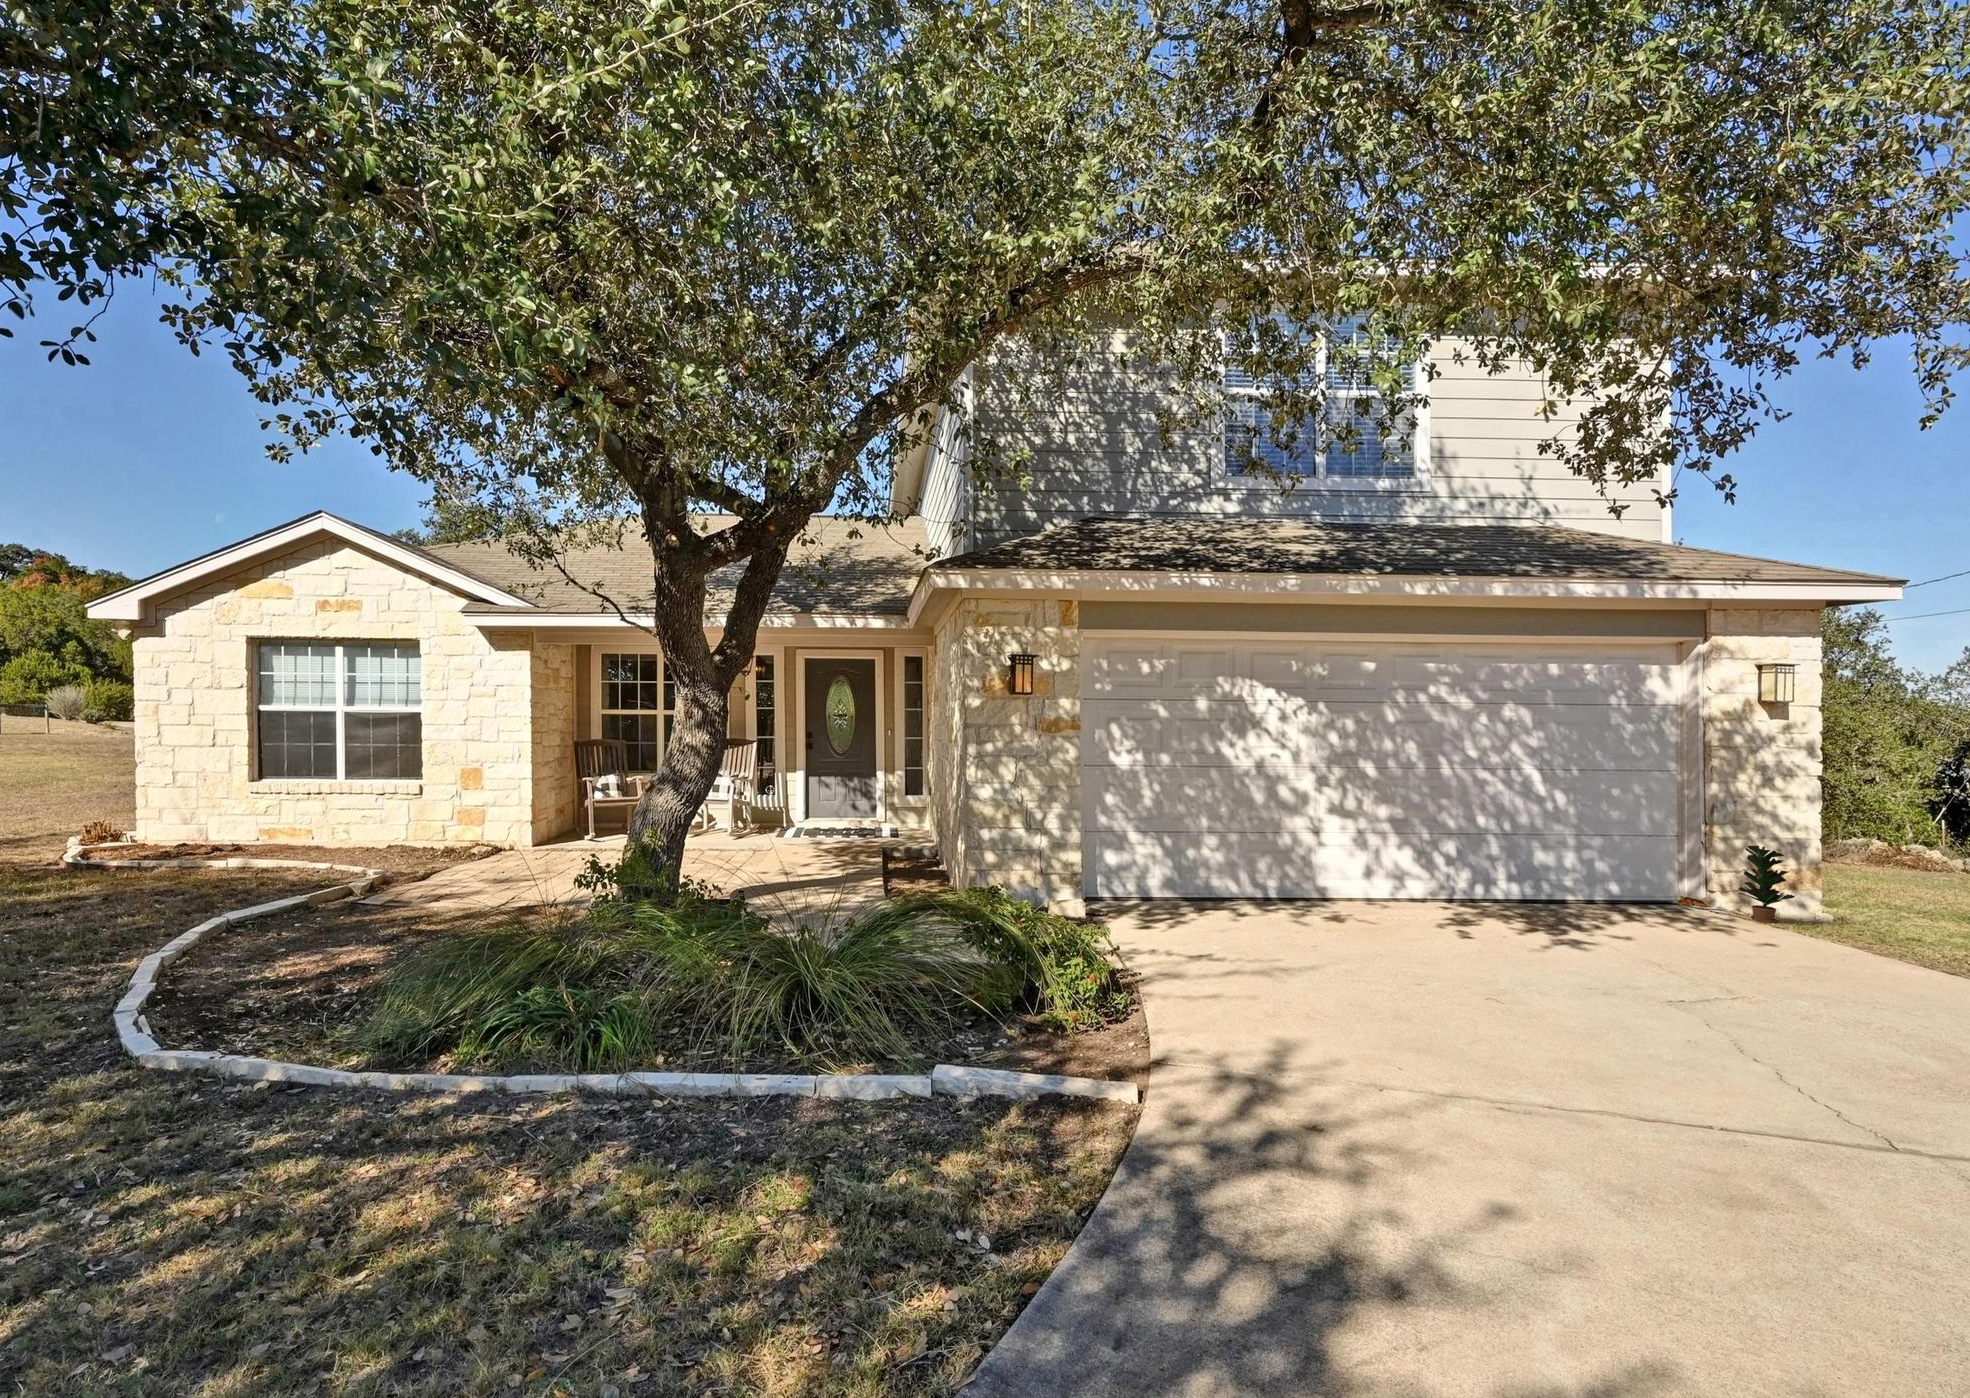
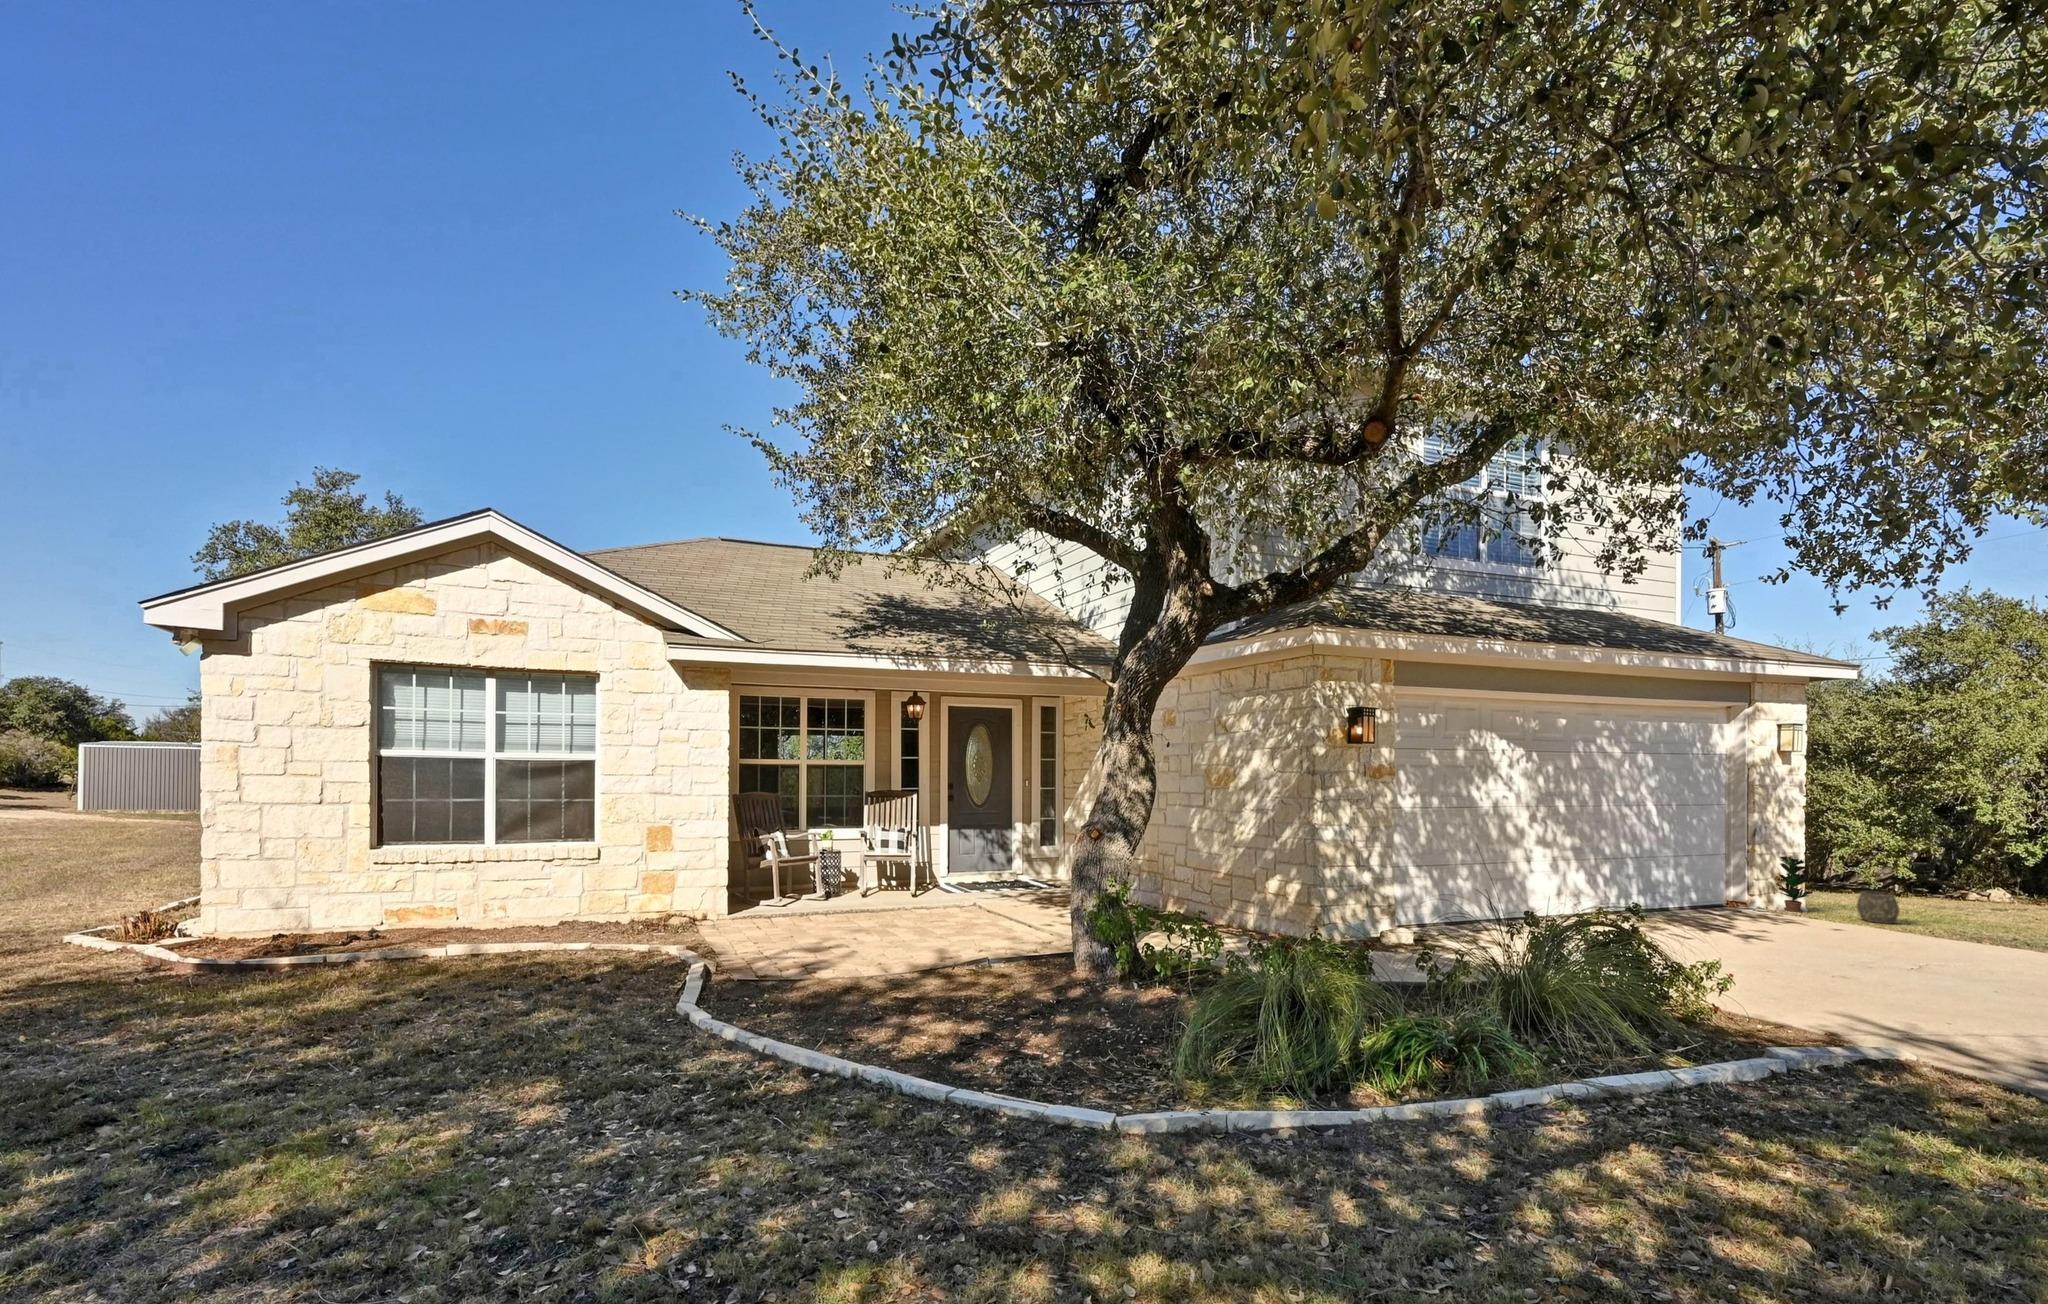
woven basket: none [1845,898,1910,947] -> present [1857,891,1899,924]

